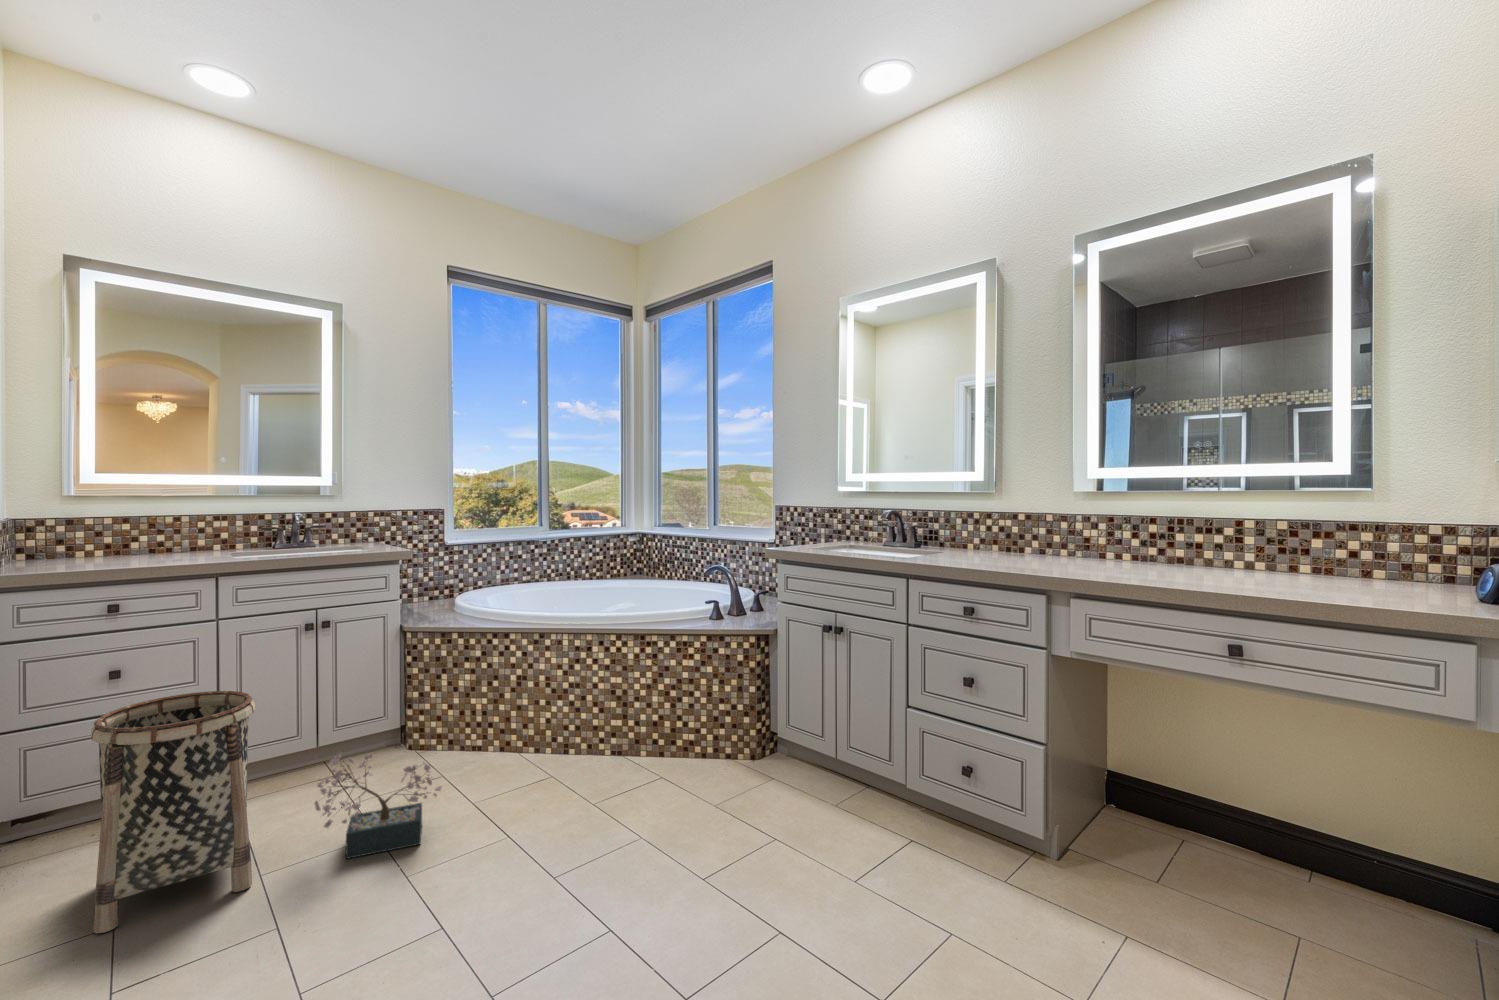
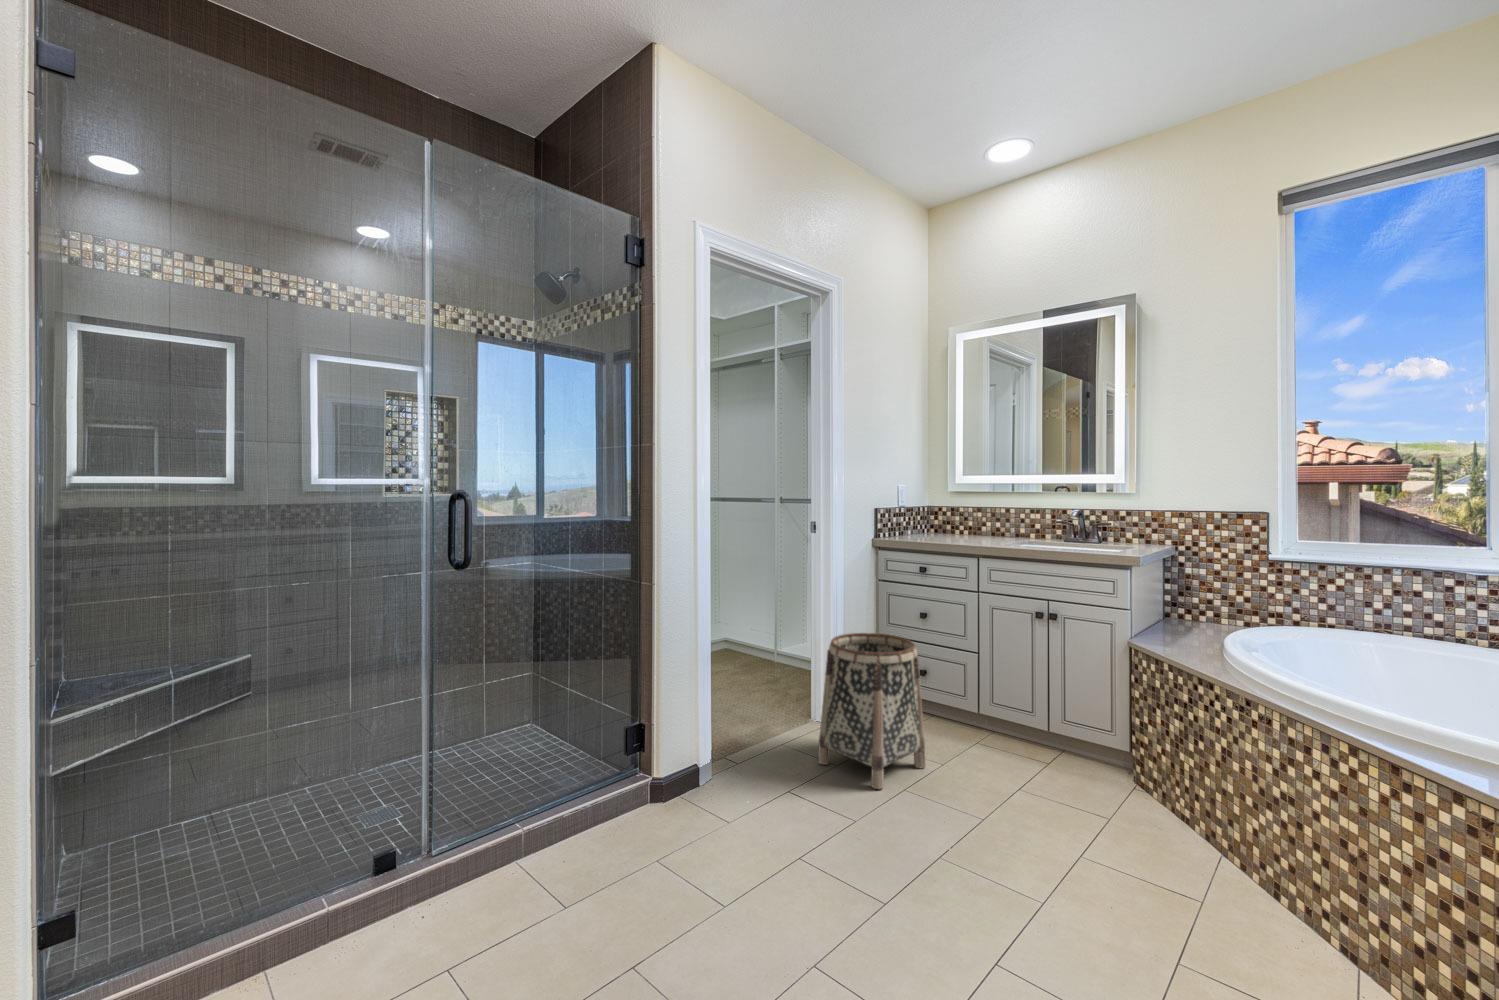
decorative plant: present [315,752,441,859] -> none [914,724,1024,846]

